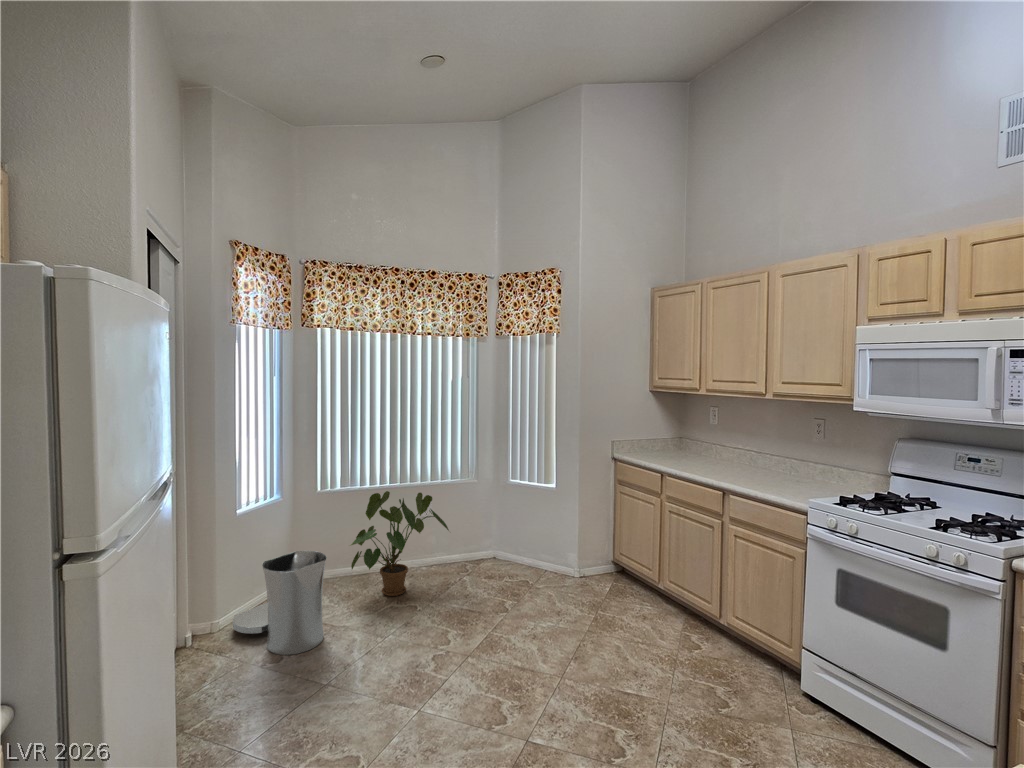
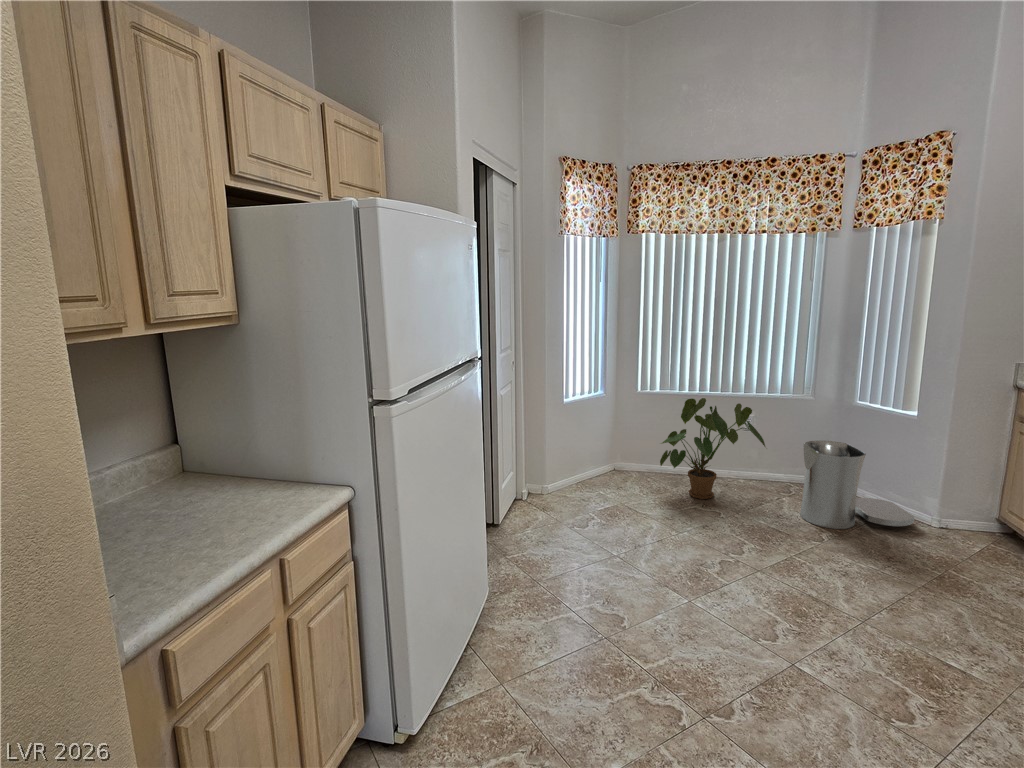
trash can: present [233,551,327,655] -> present [800,440,914,529]

